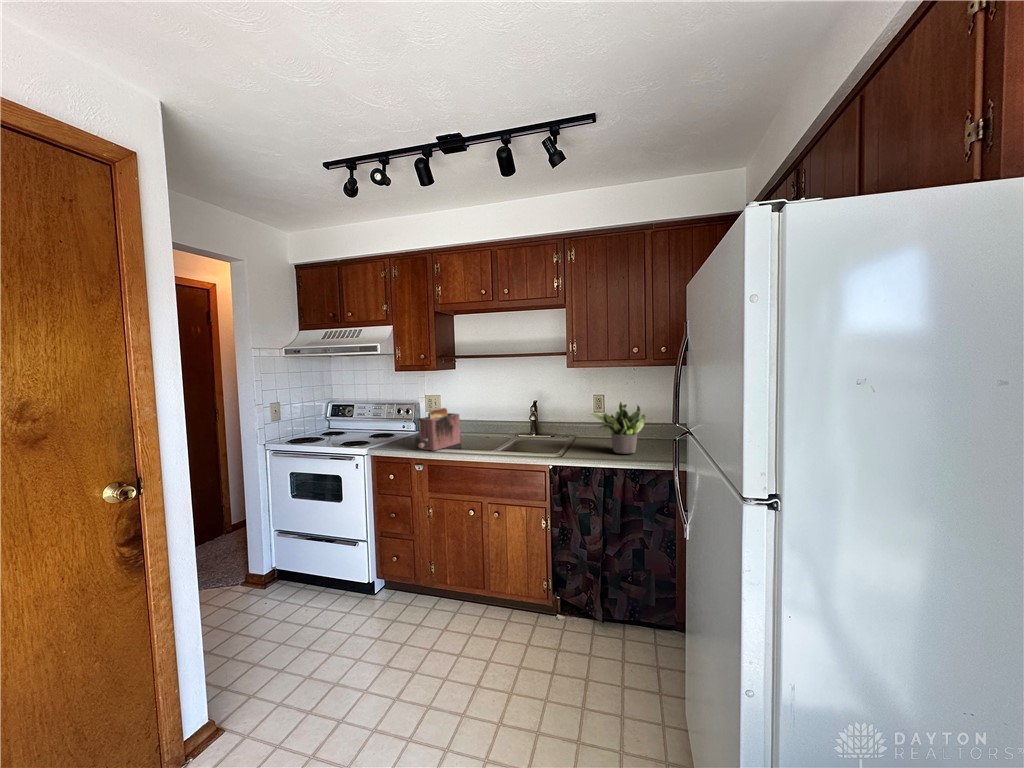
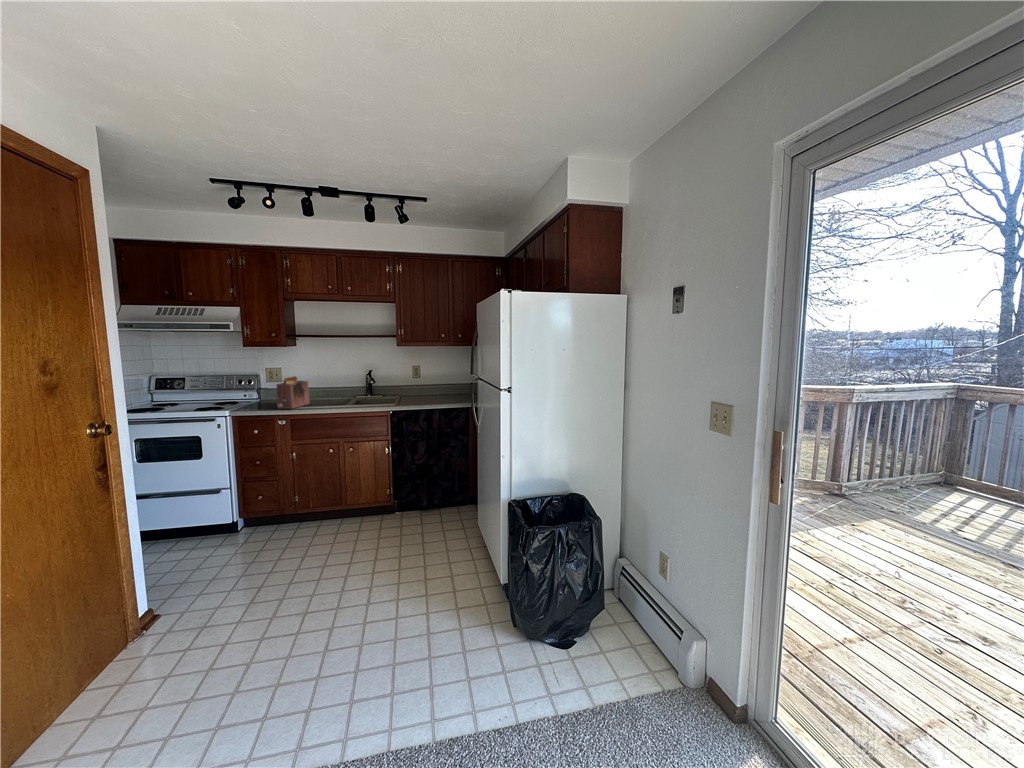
potted plant: present [592,402,645,454] -> none [414,367,450,400]

